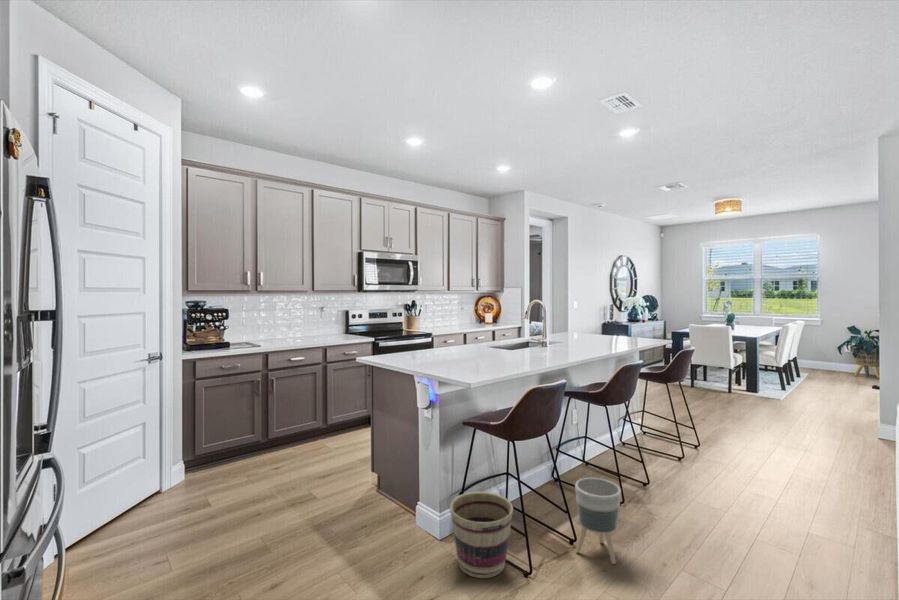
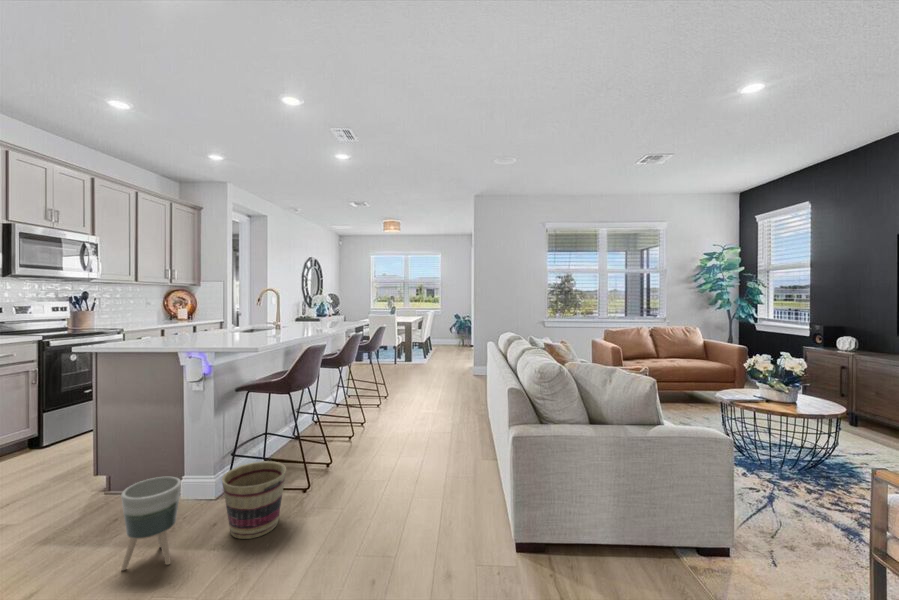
planter: present [575,478,621,564] -> present [121,477,181,570]

